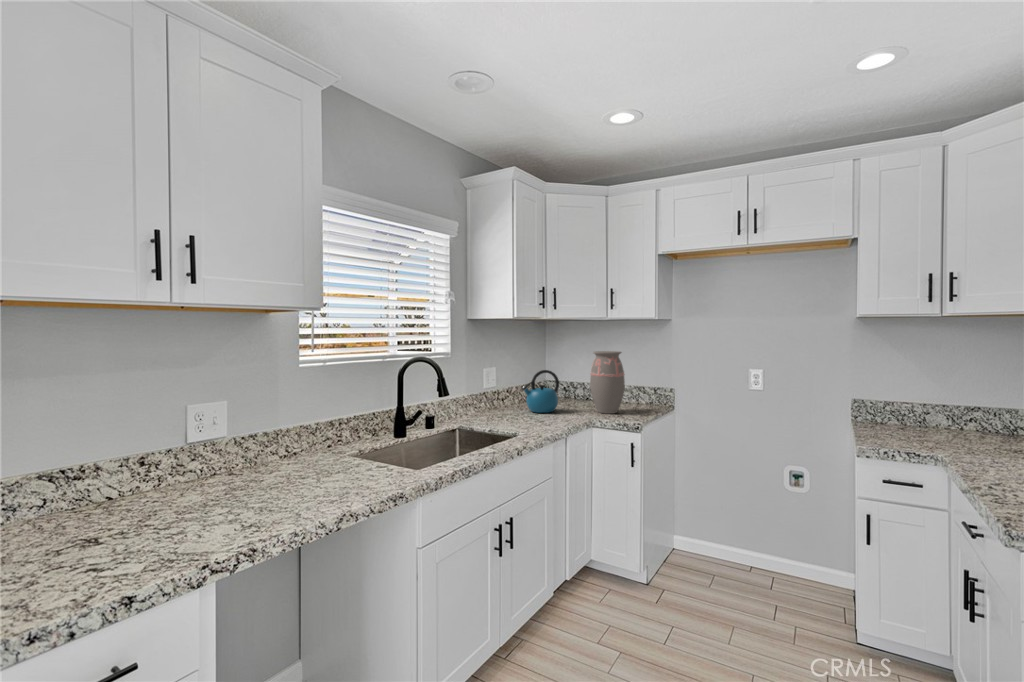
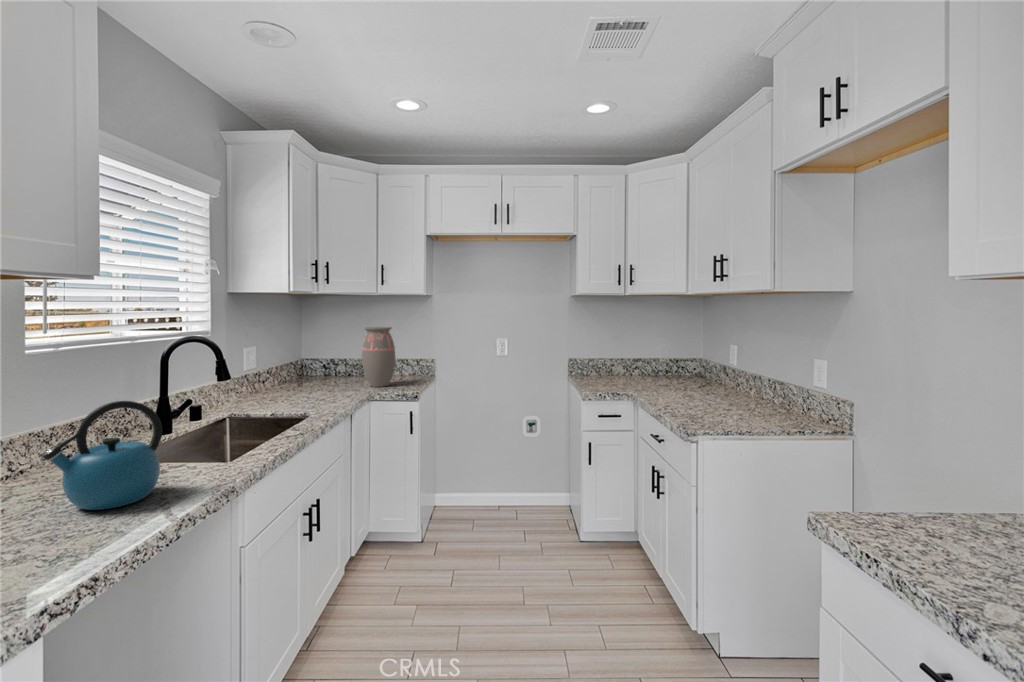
kettle: present [522,370,559,413] -> present [42,401,162,510]

